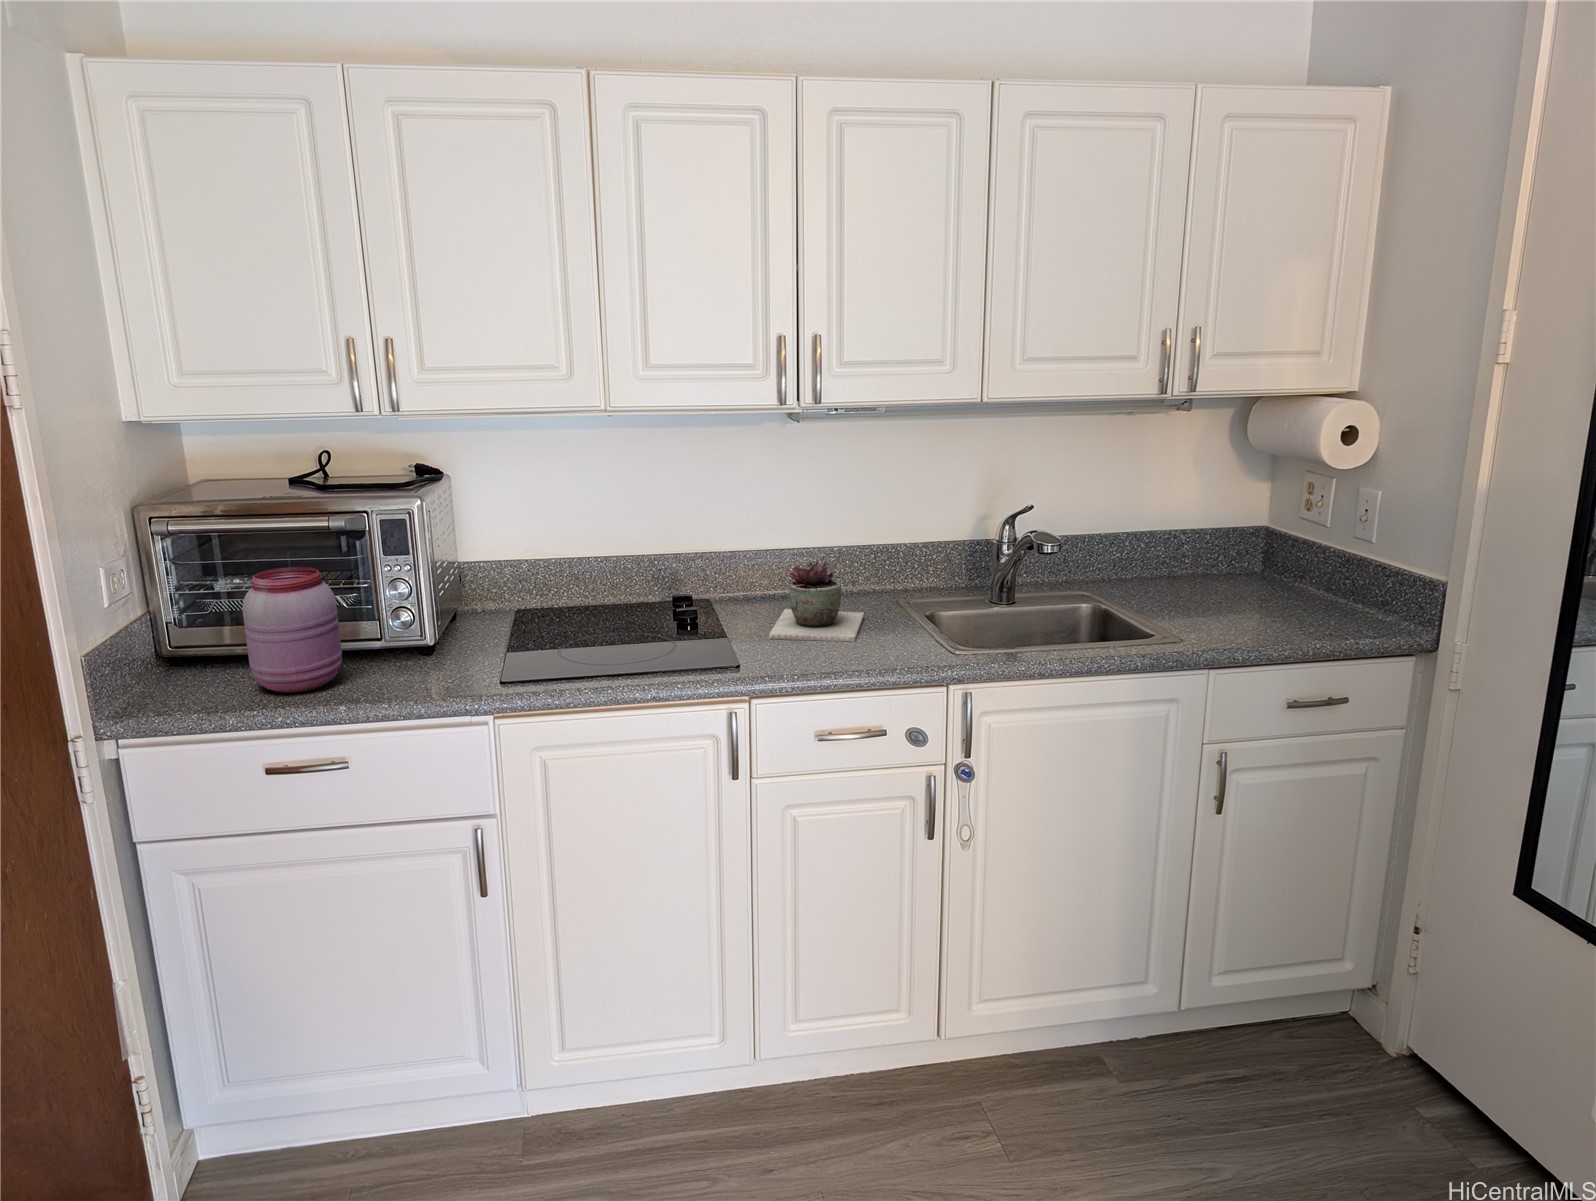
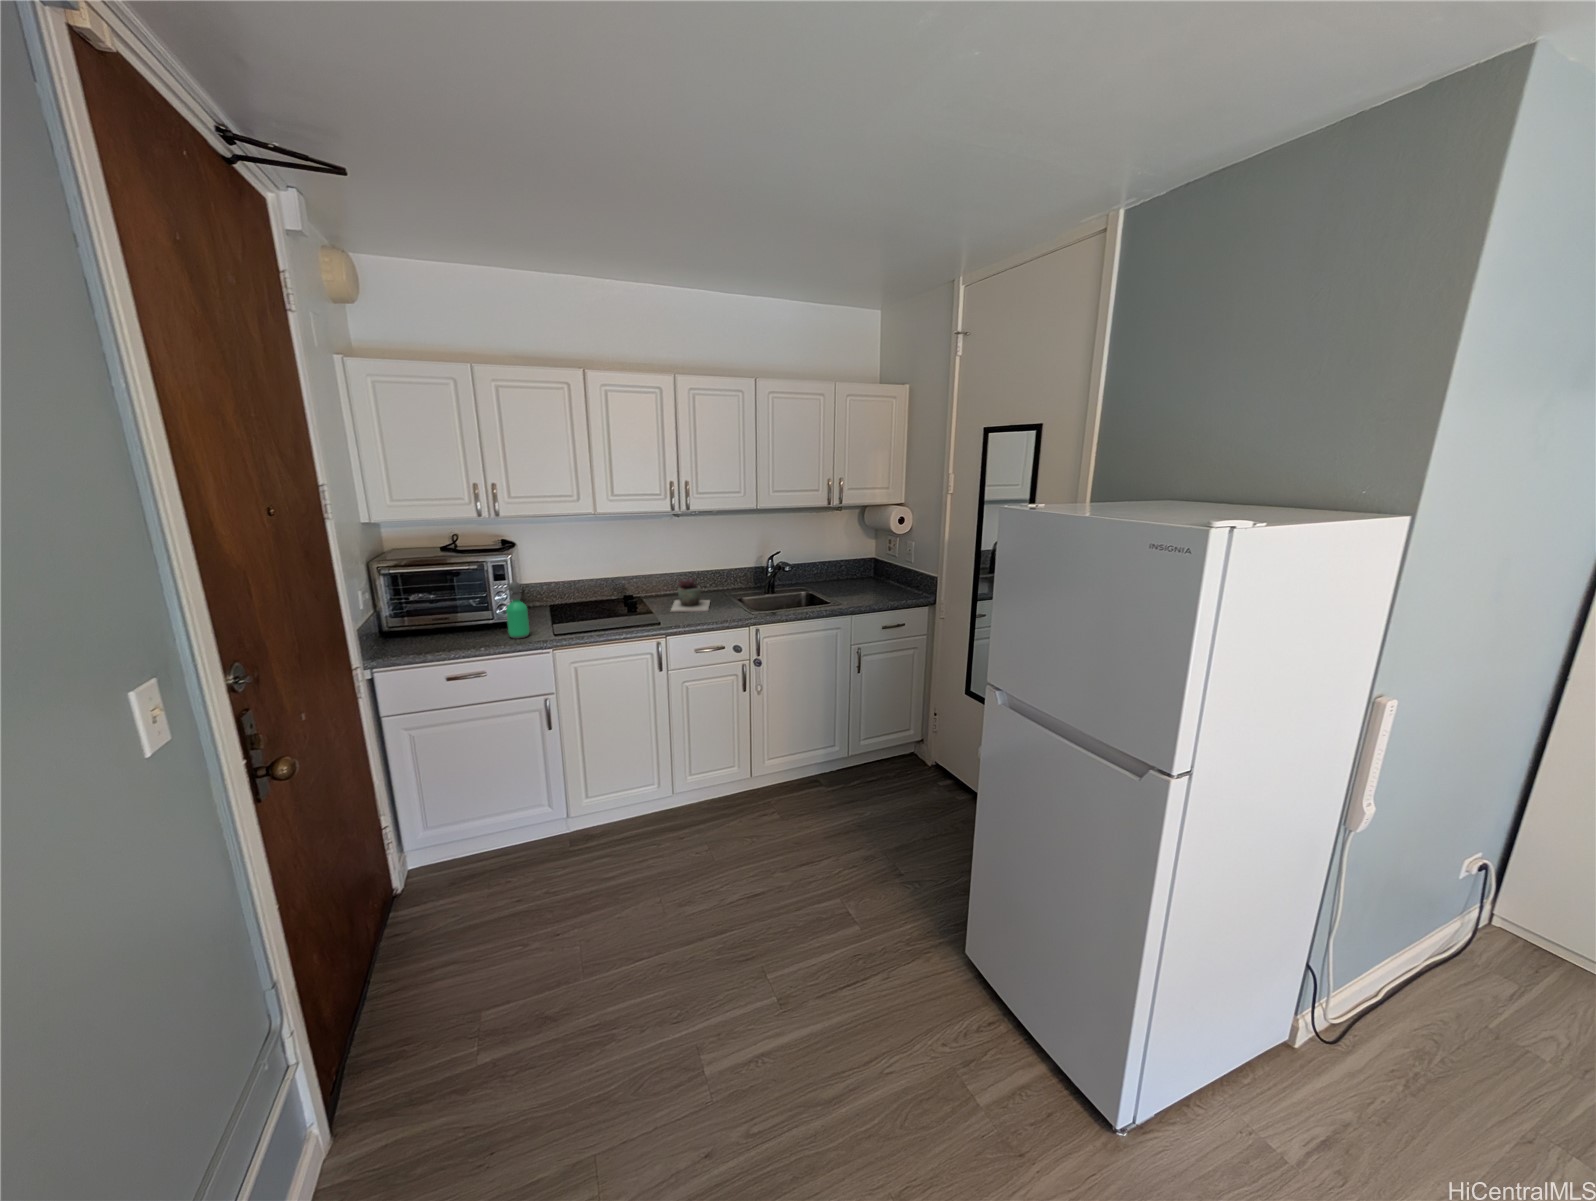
soap dispenser: none [390,560,448,688] -> present [505,582,529,639]
jar: present [242,567,342,693] -> none [430,587,478,644]

